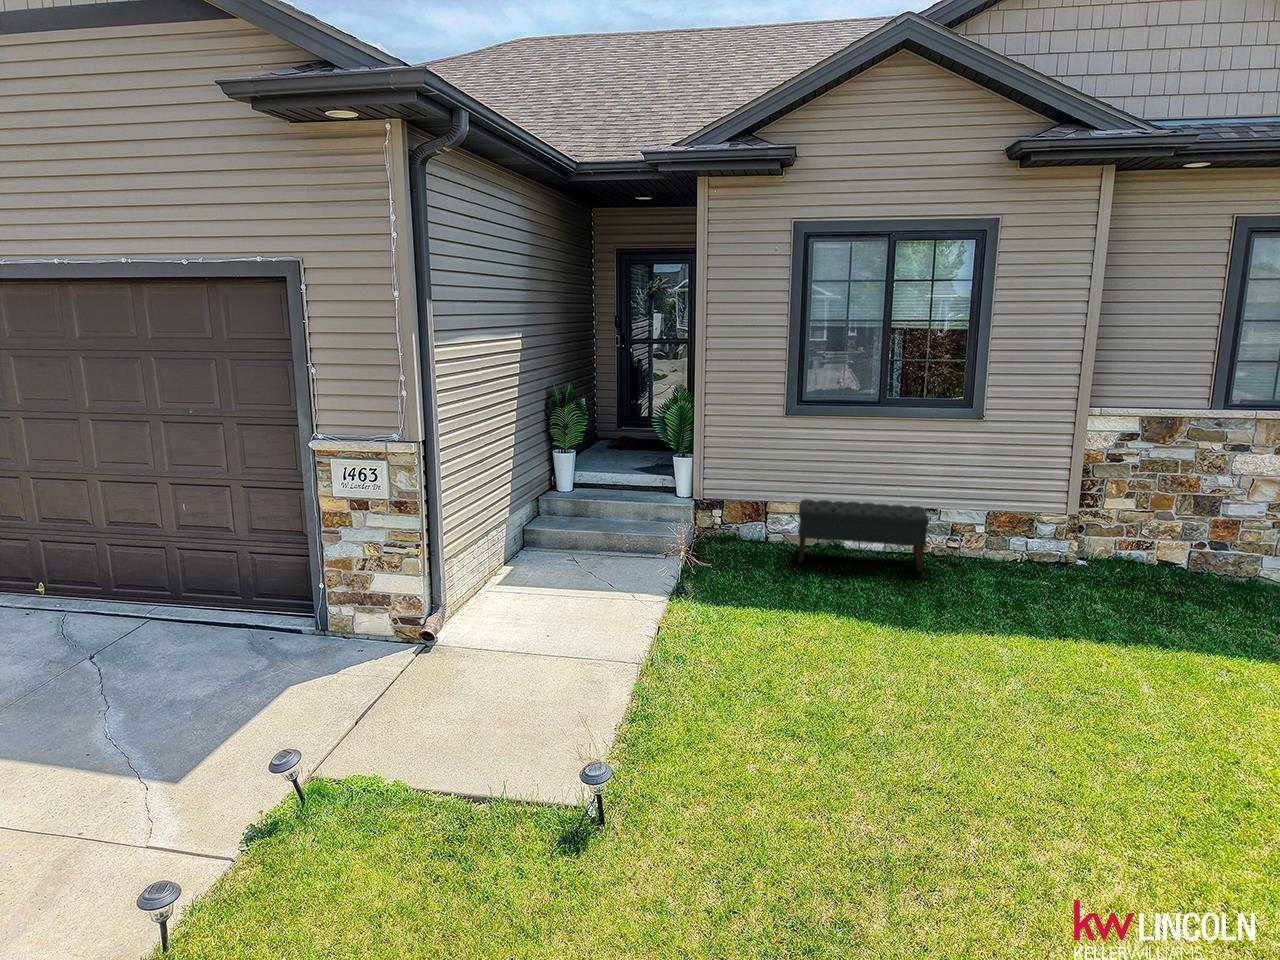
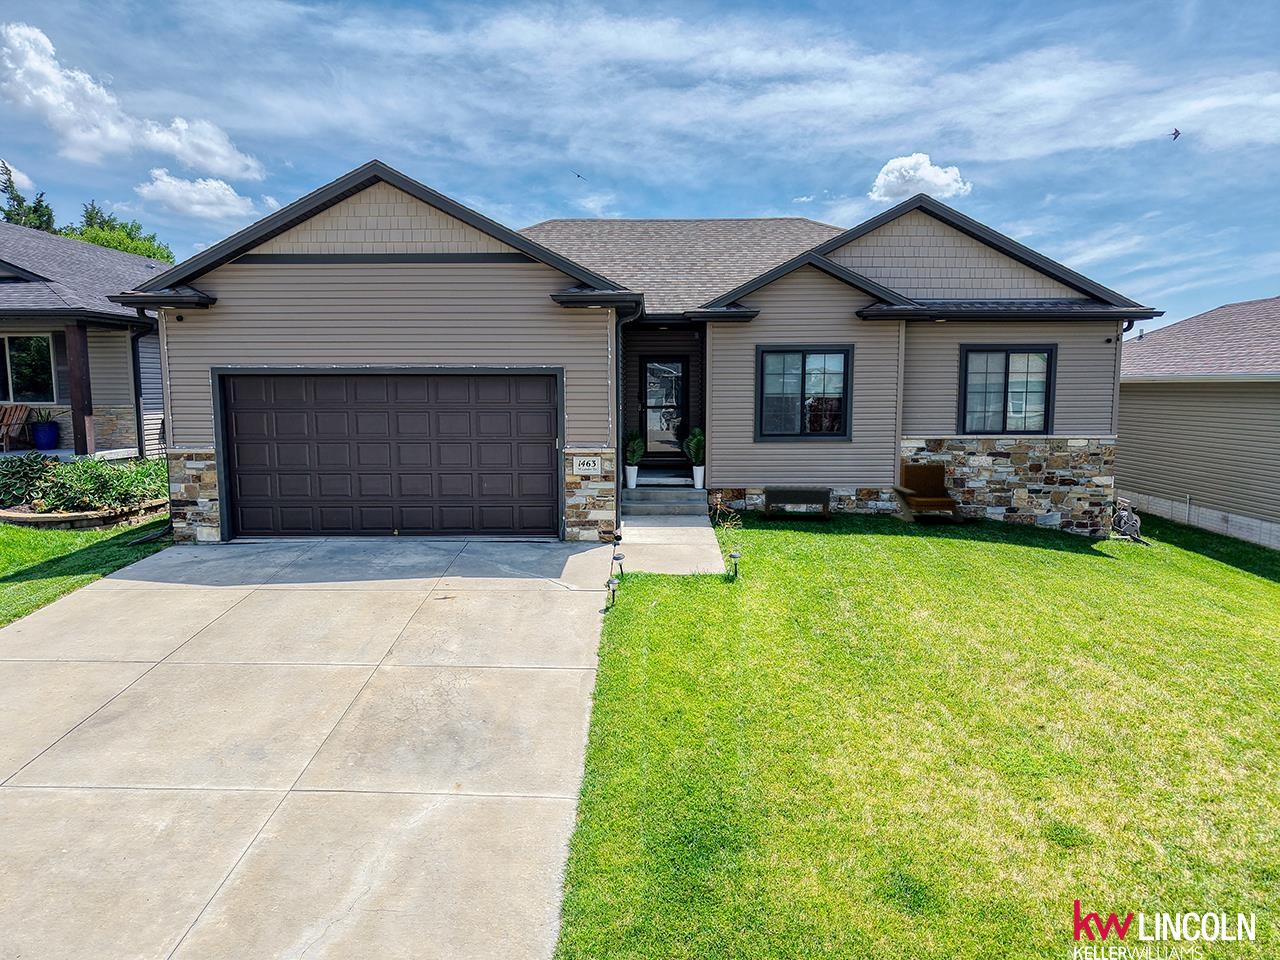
lounge chair: none [1054,469,1235,602] -> present [891,465,965,522]

